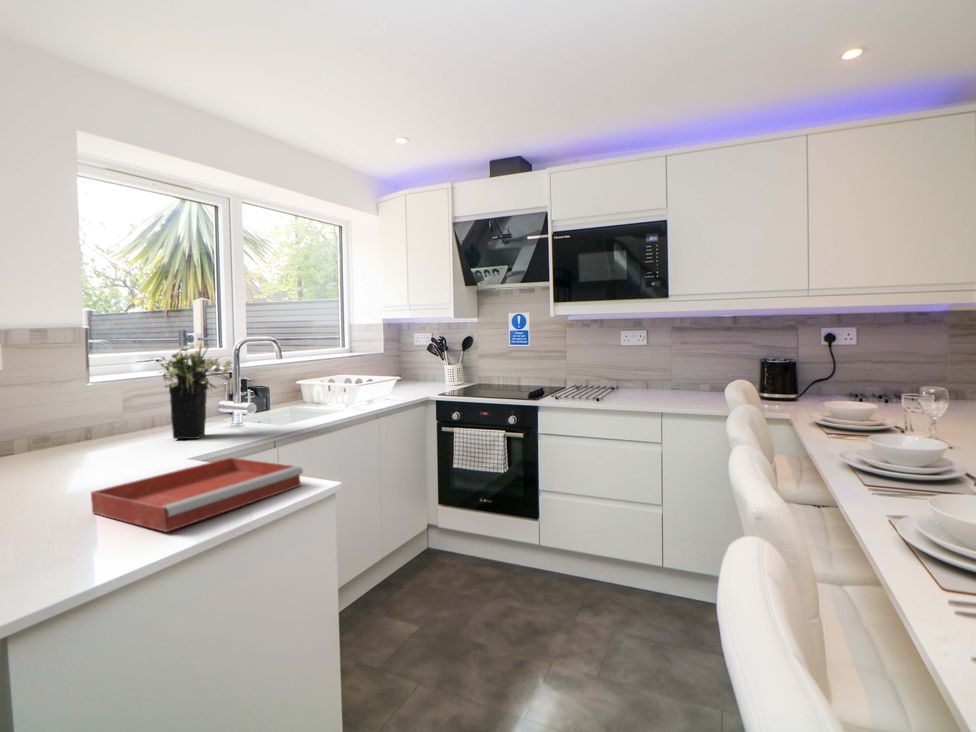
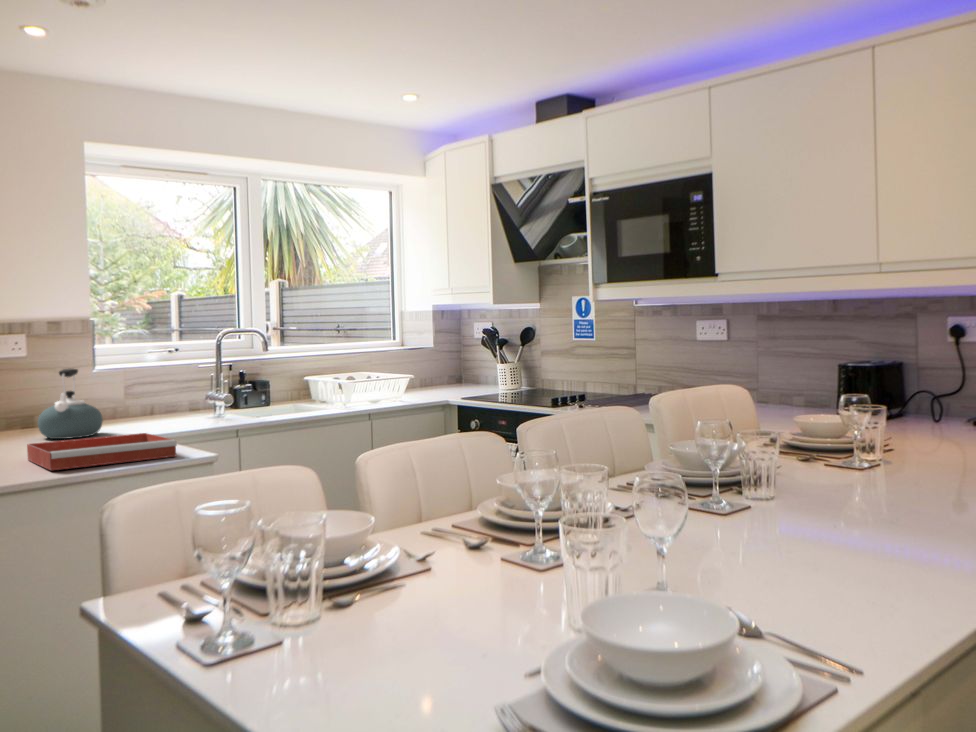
flower arrangement: present [161,345,232,439] -> none [128,334,206,424]
kettle: none [53,385,139,471] -> present [38,369,103,439]

